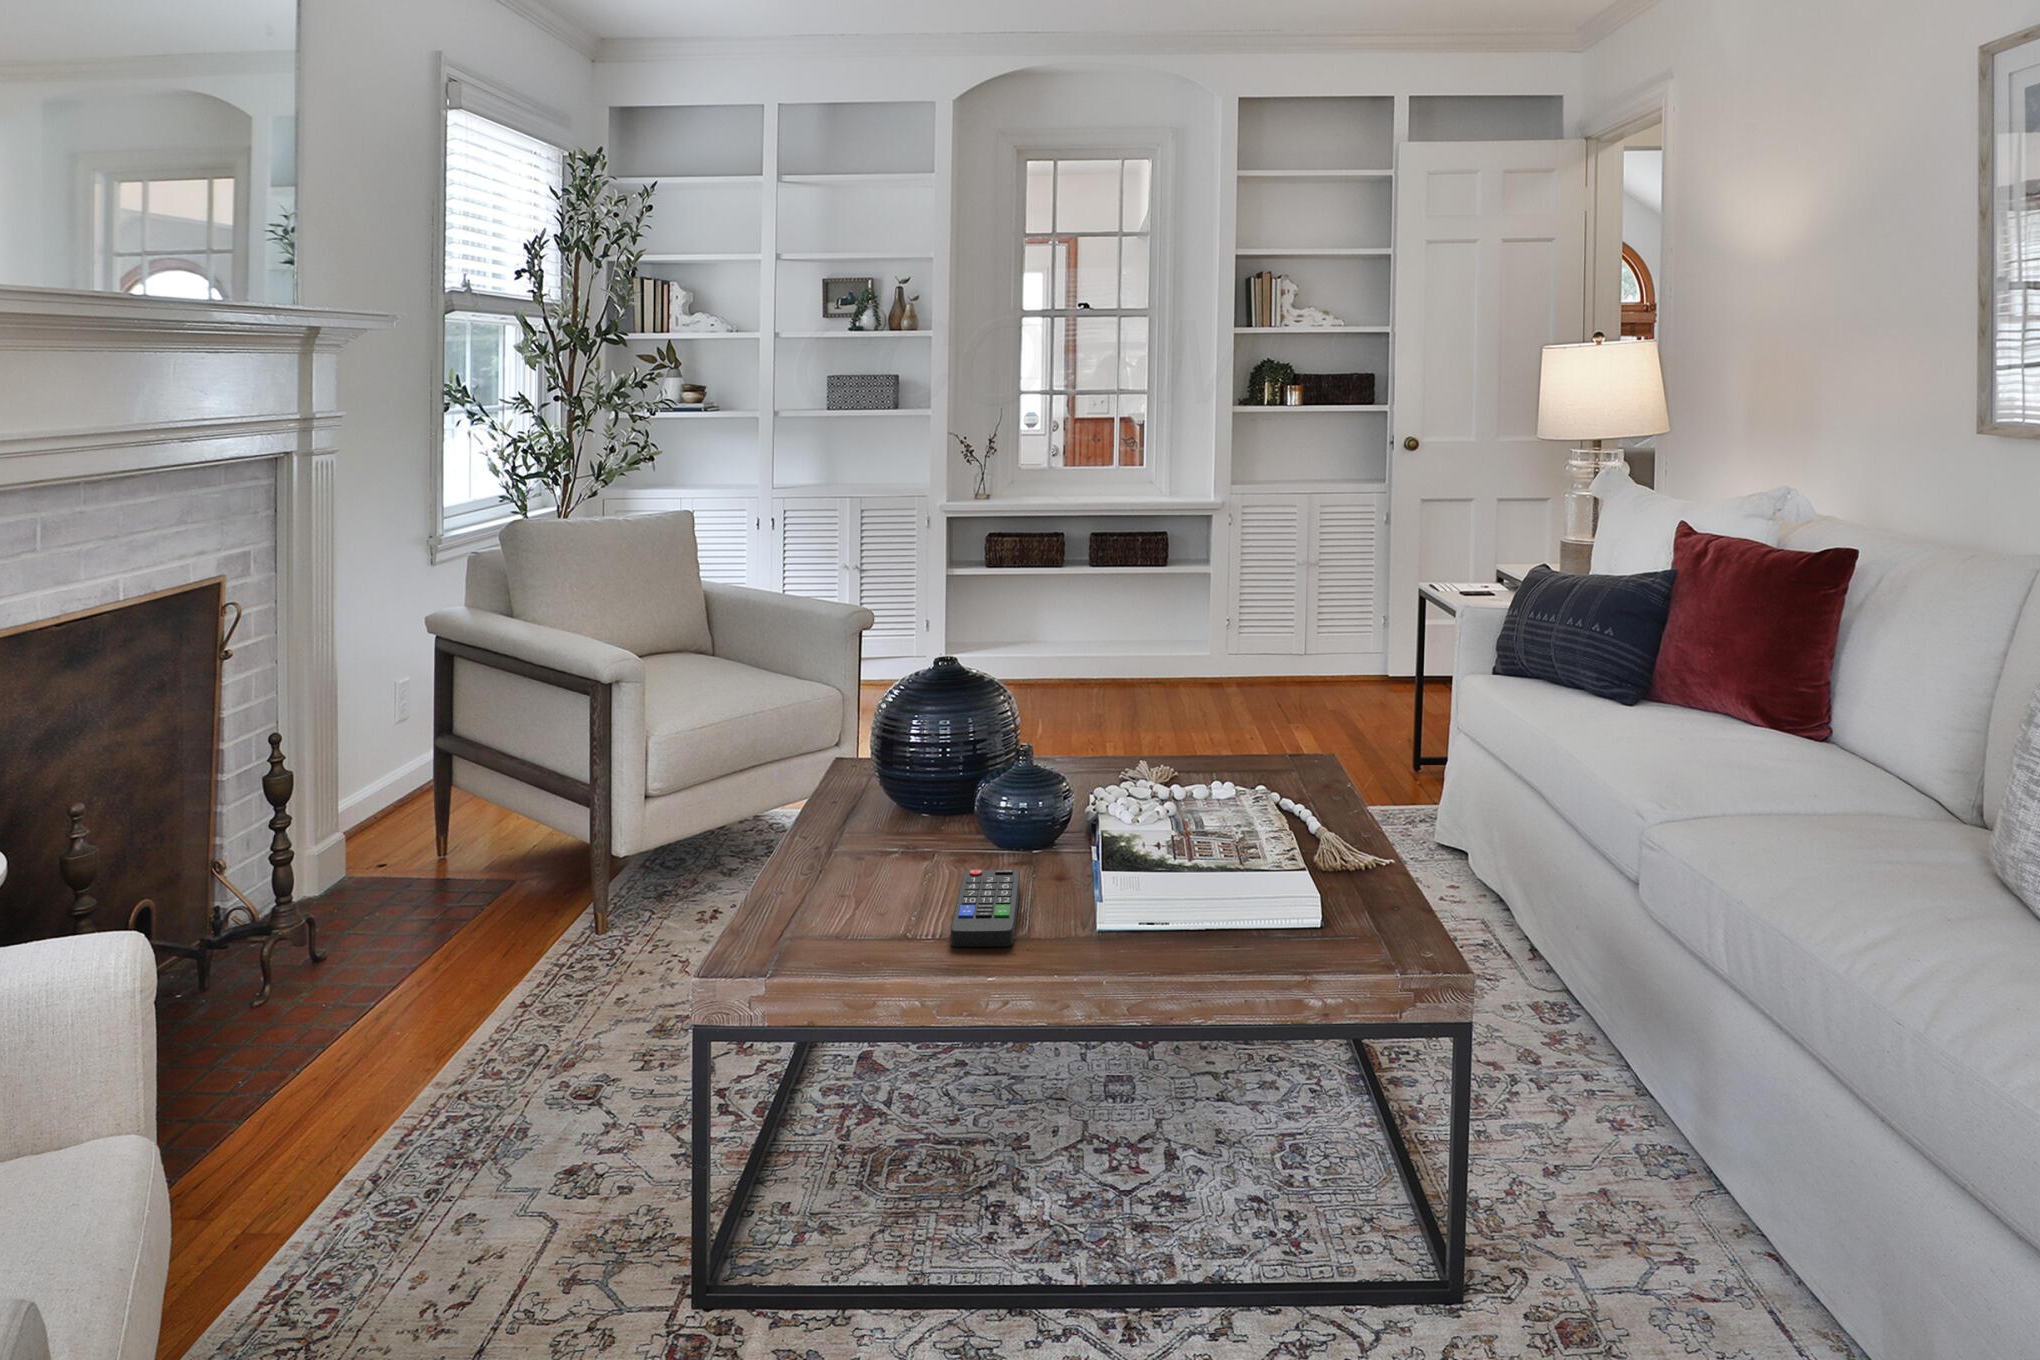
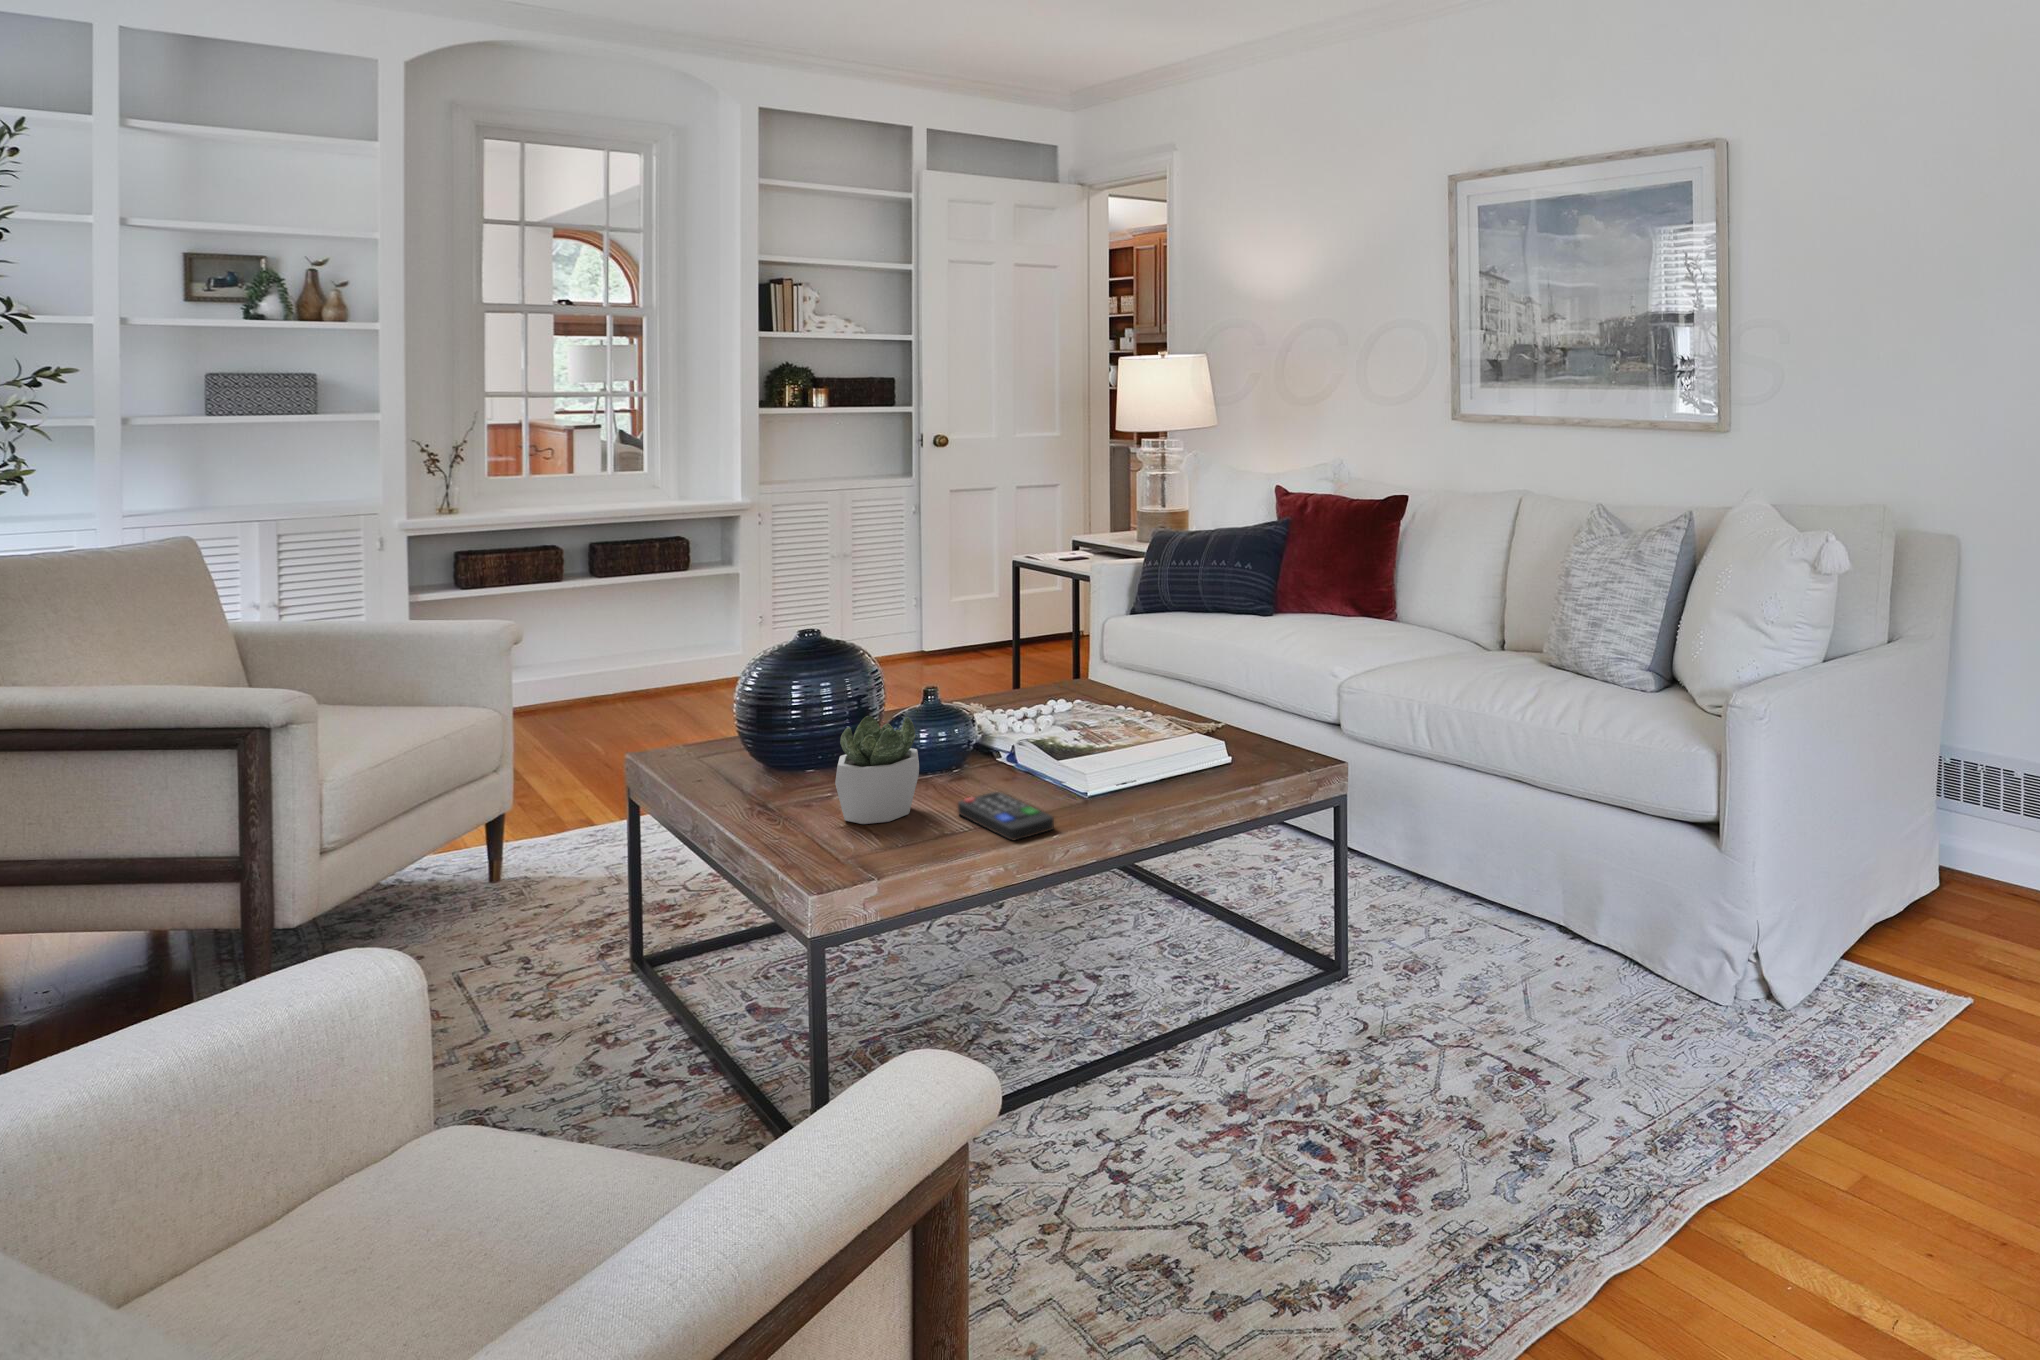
succulent plant: none [861,741,955,873] -> present [835,716,919,824]

